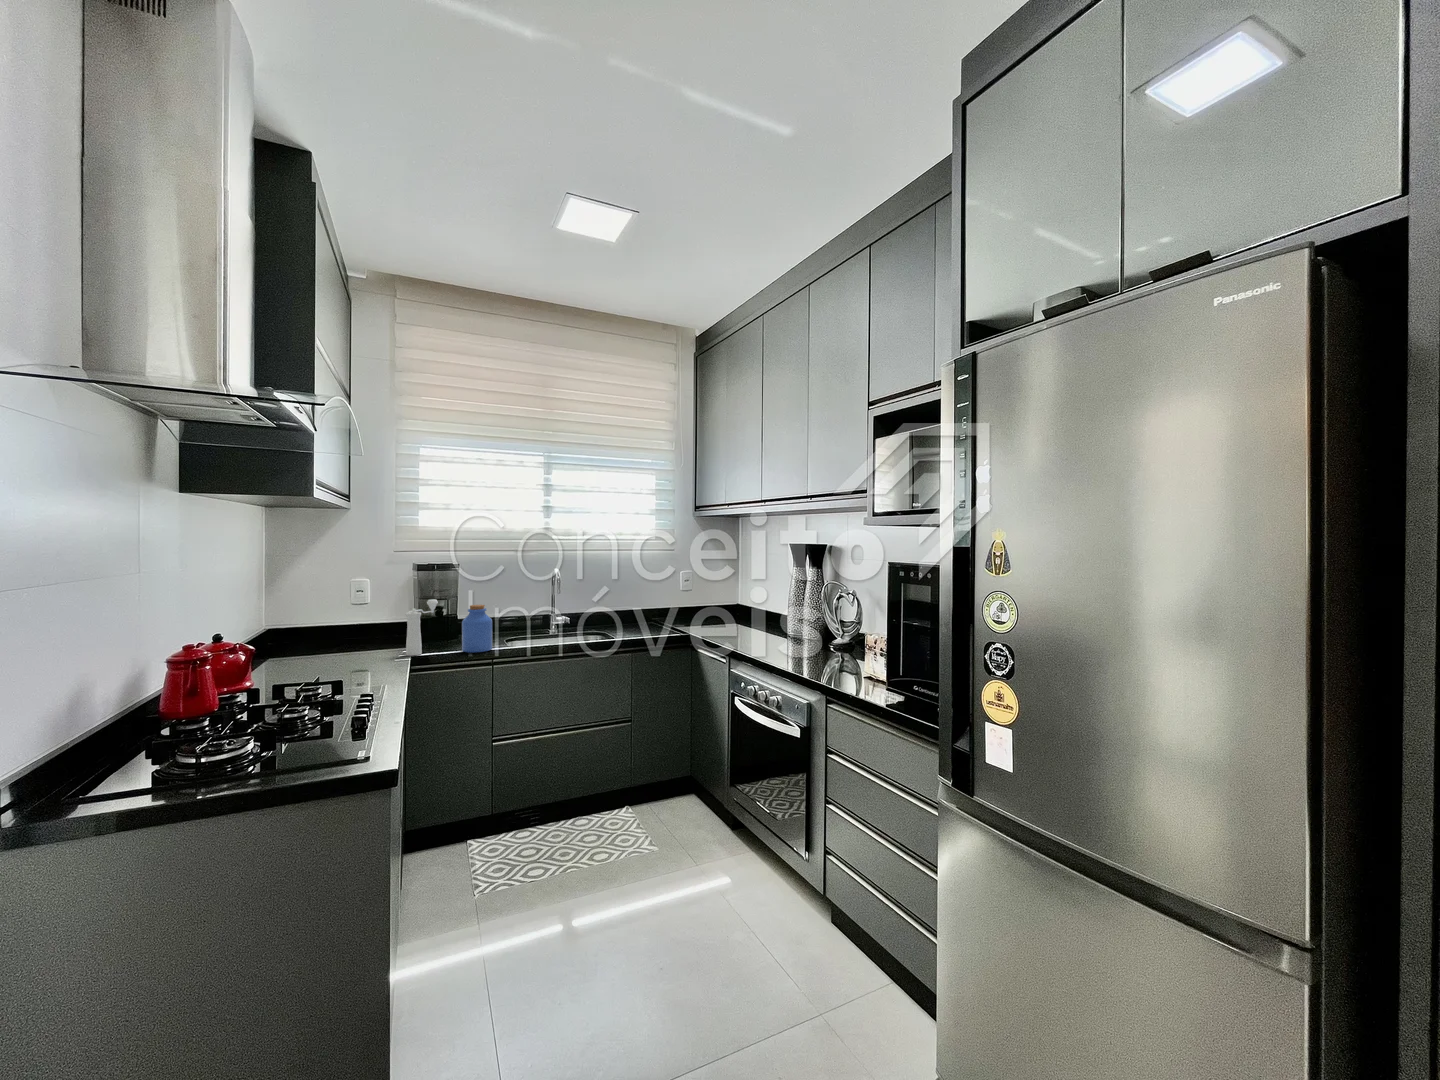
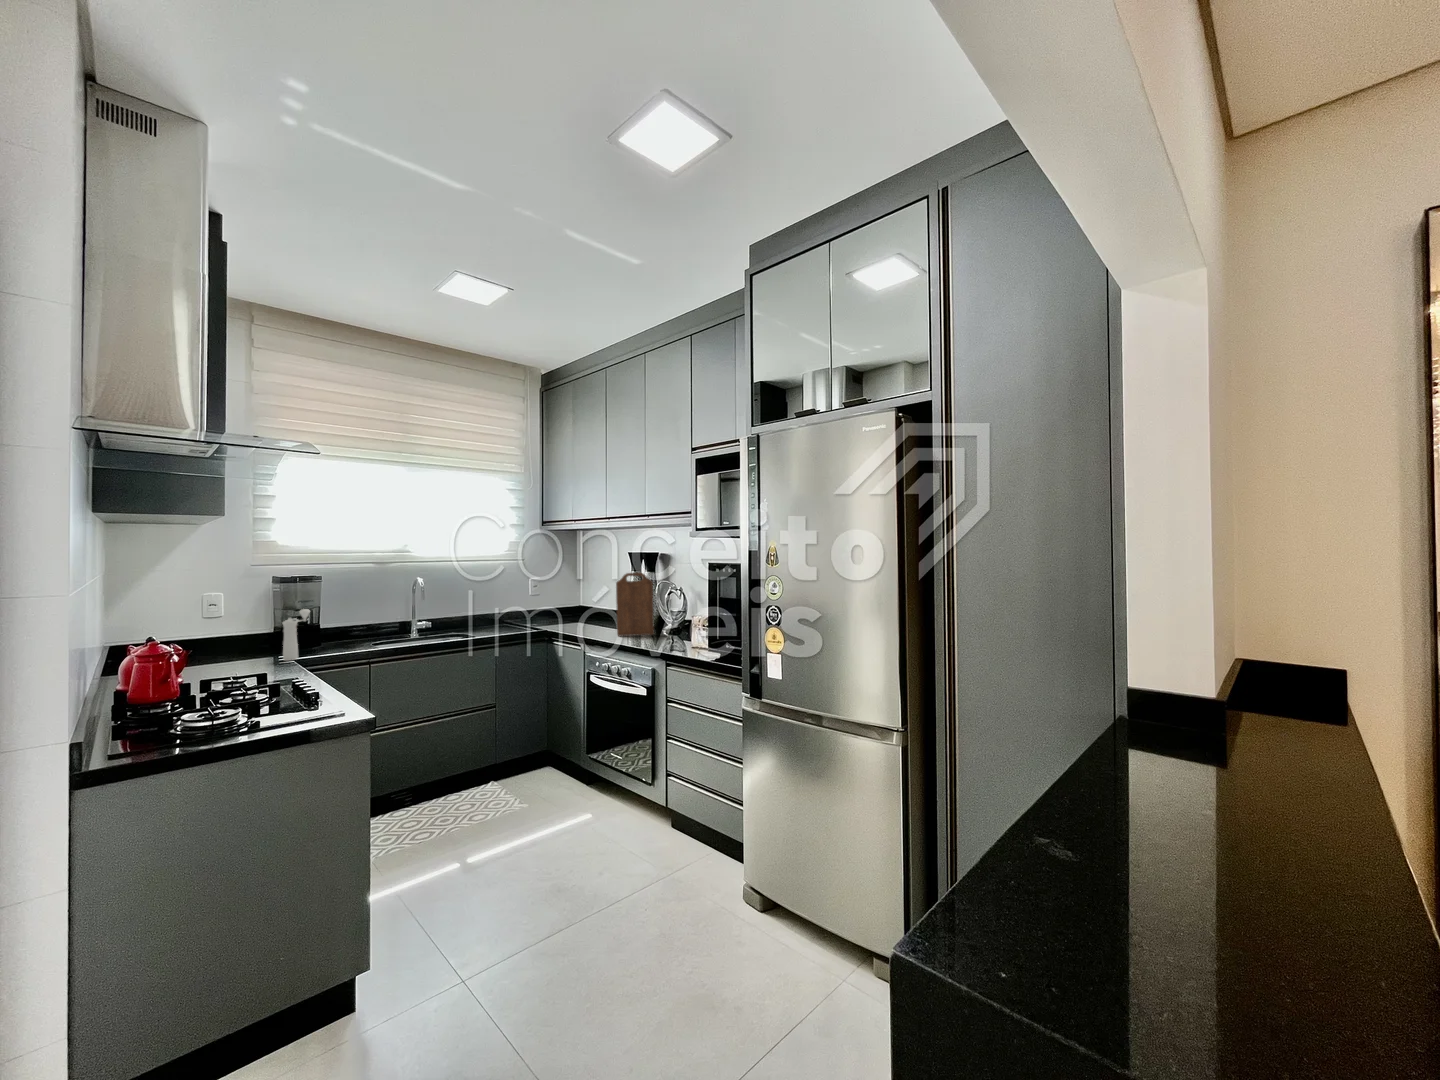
cutting board: none [771,572,817,652] -> present [616,573,654,636]
jar: present [462,605,492,653] -> none [337,612,367,655]

